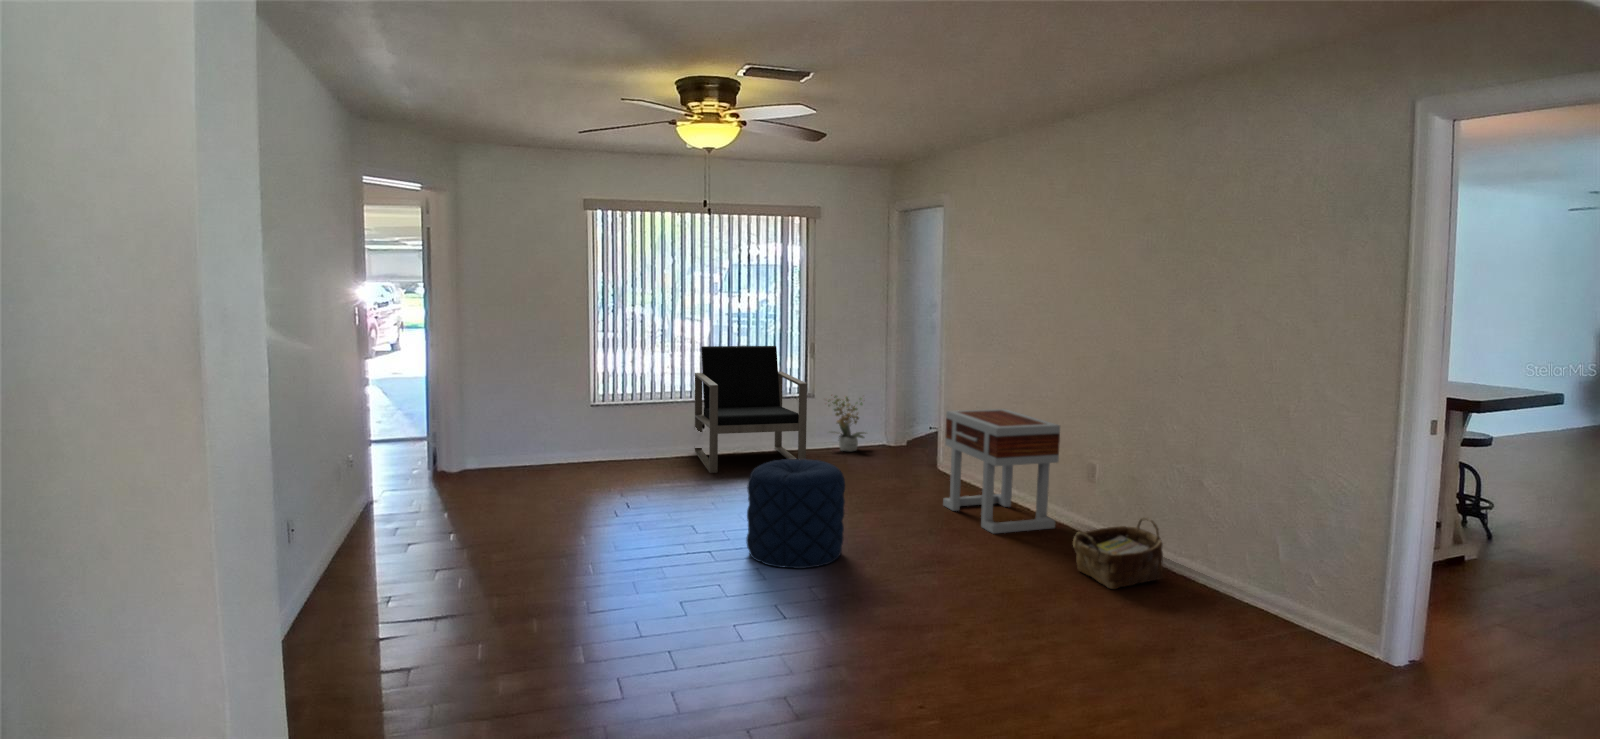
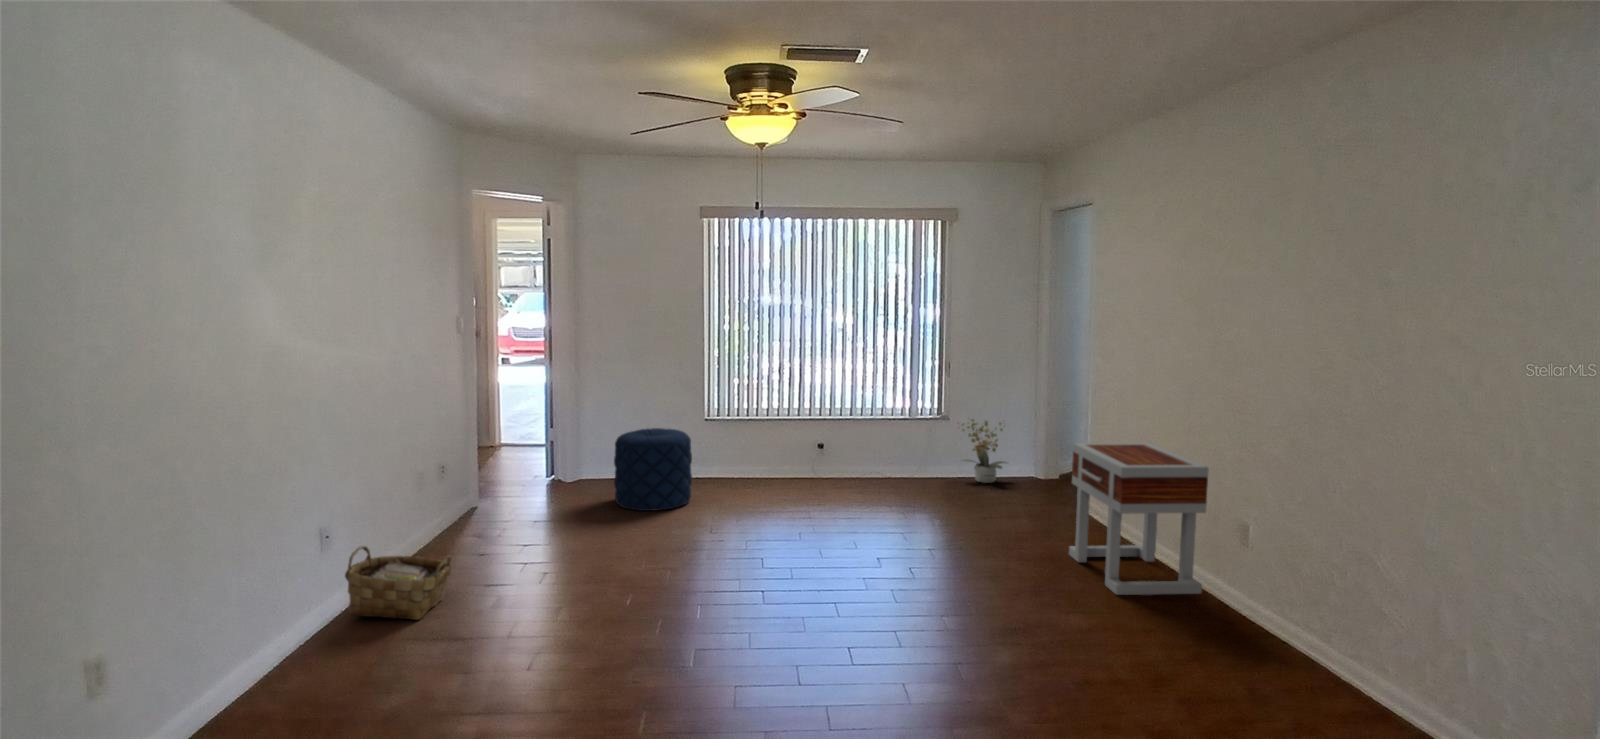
armchair: present [695,346,807,473] -> none [814,362,929,500]
pouf: present [746,459,845,568] -> present [614,428,692,511]
woven basket: present [1073,518,1163,589] -> present [345,546,451,620]

